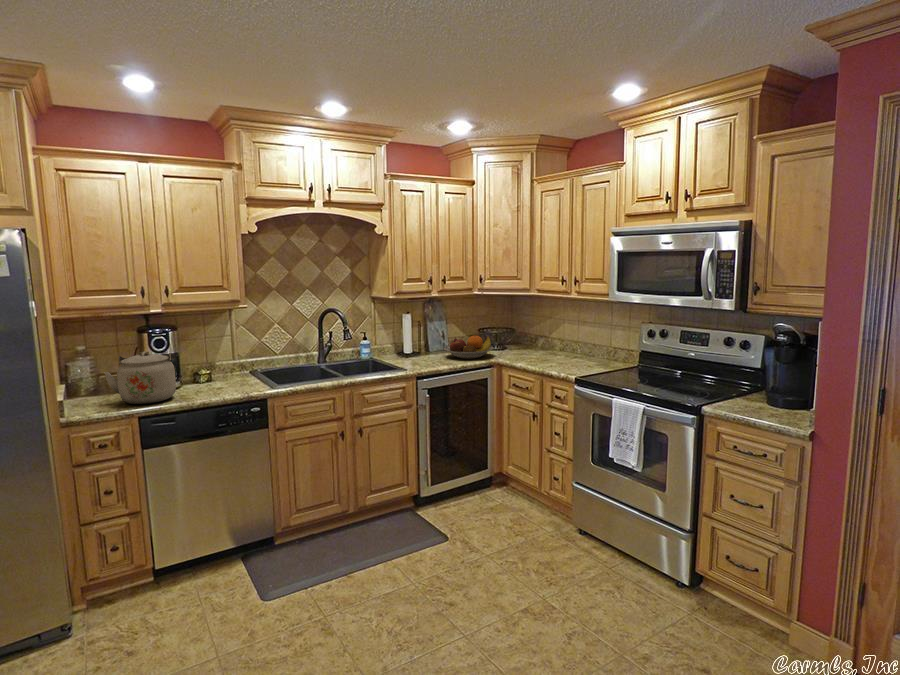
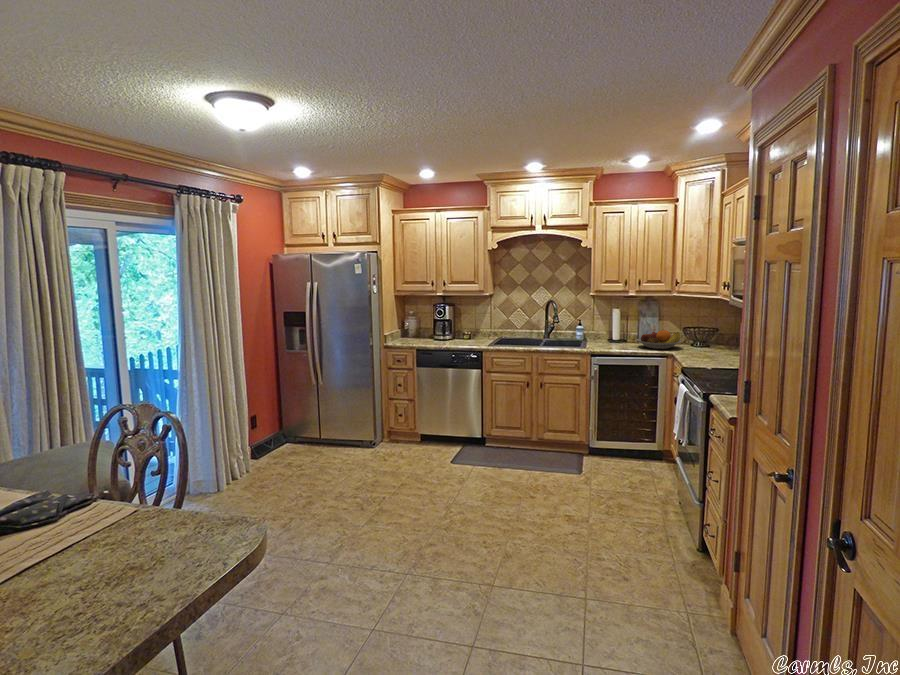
kettle: present [104,351,176,404] -> none [410,316,445,344]

